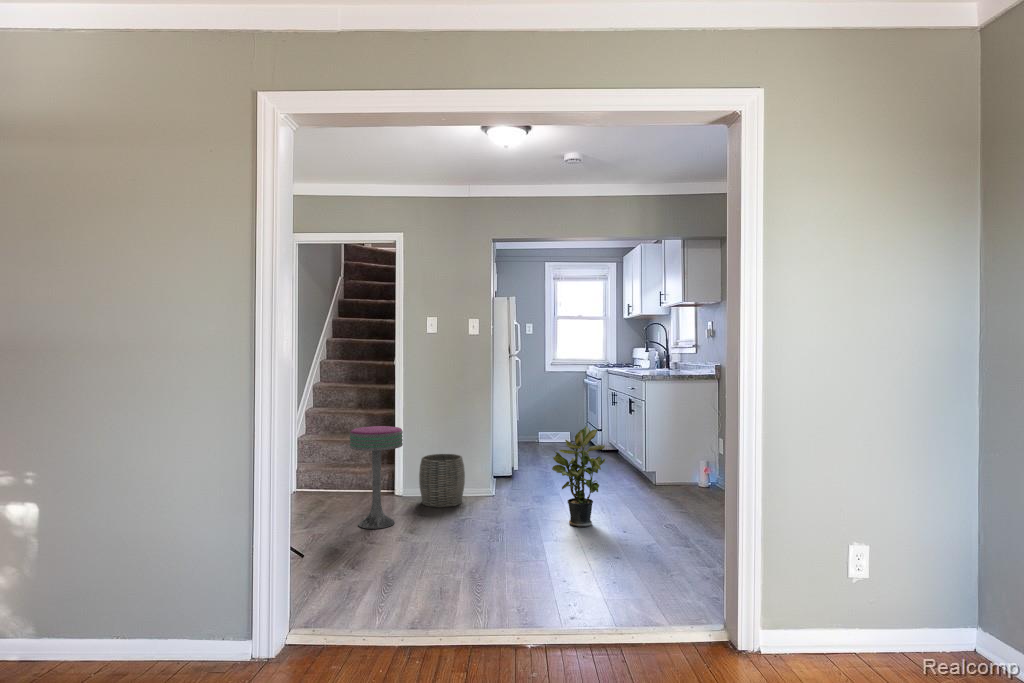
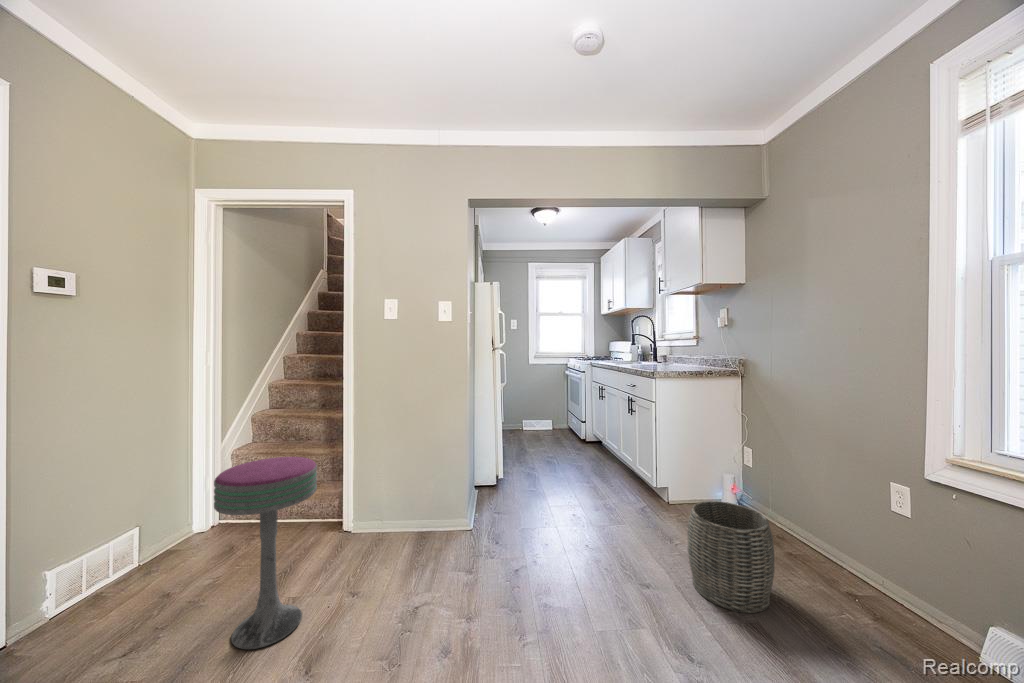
potted plant: present [552,426,606,527] -> none [559,456,647,632]
woven basket: present [419,454,465,507] -> present [688,501,775,613]

